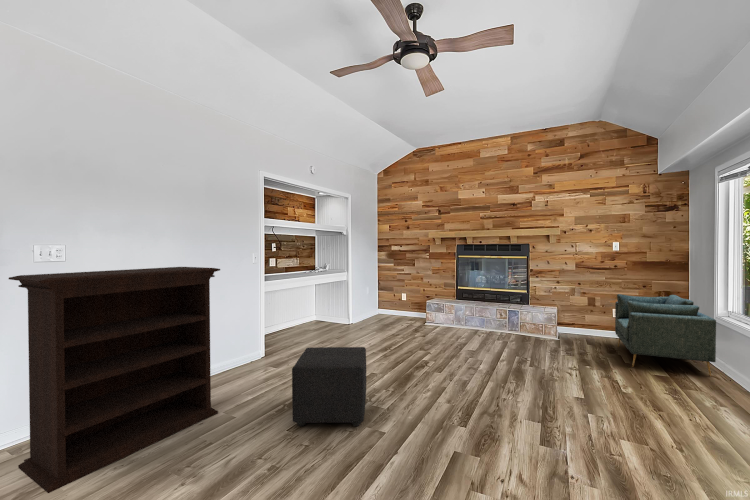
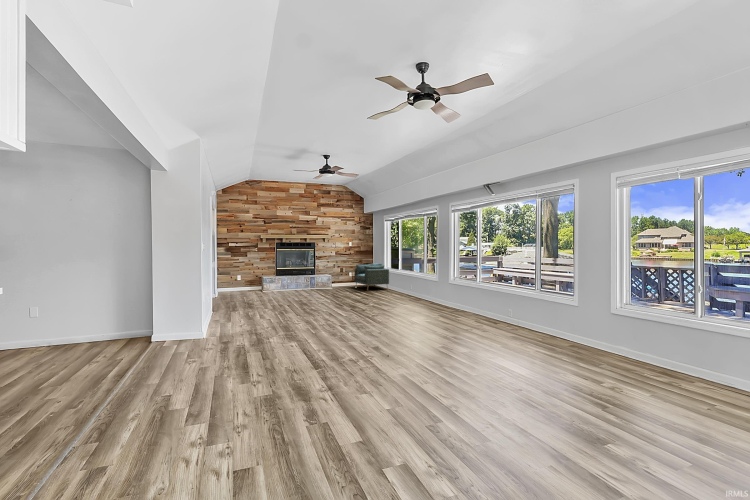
bookshelf: present [9,267,220,493] -> none [234,252,270,338]
ottoman: present [292,347,366,426] -> none [285,287,323,315]

